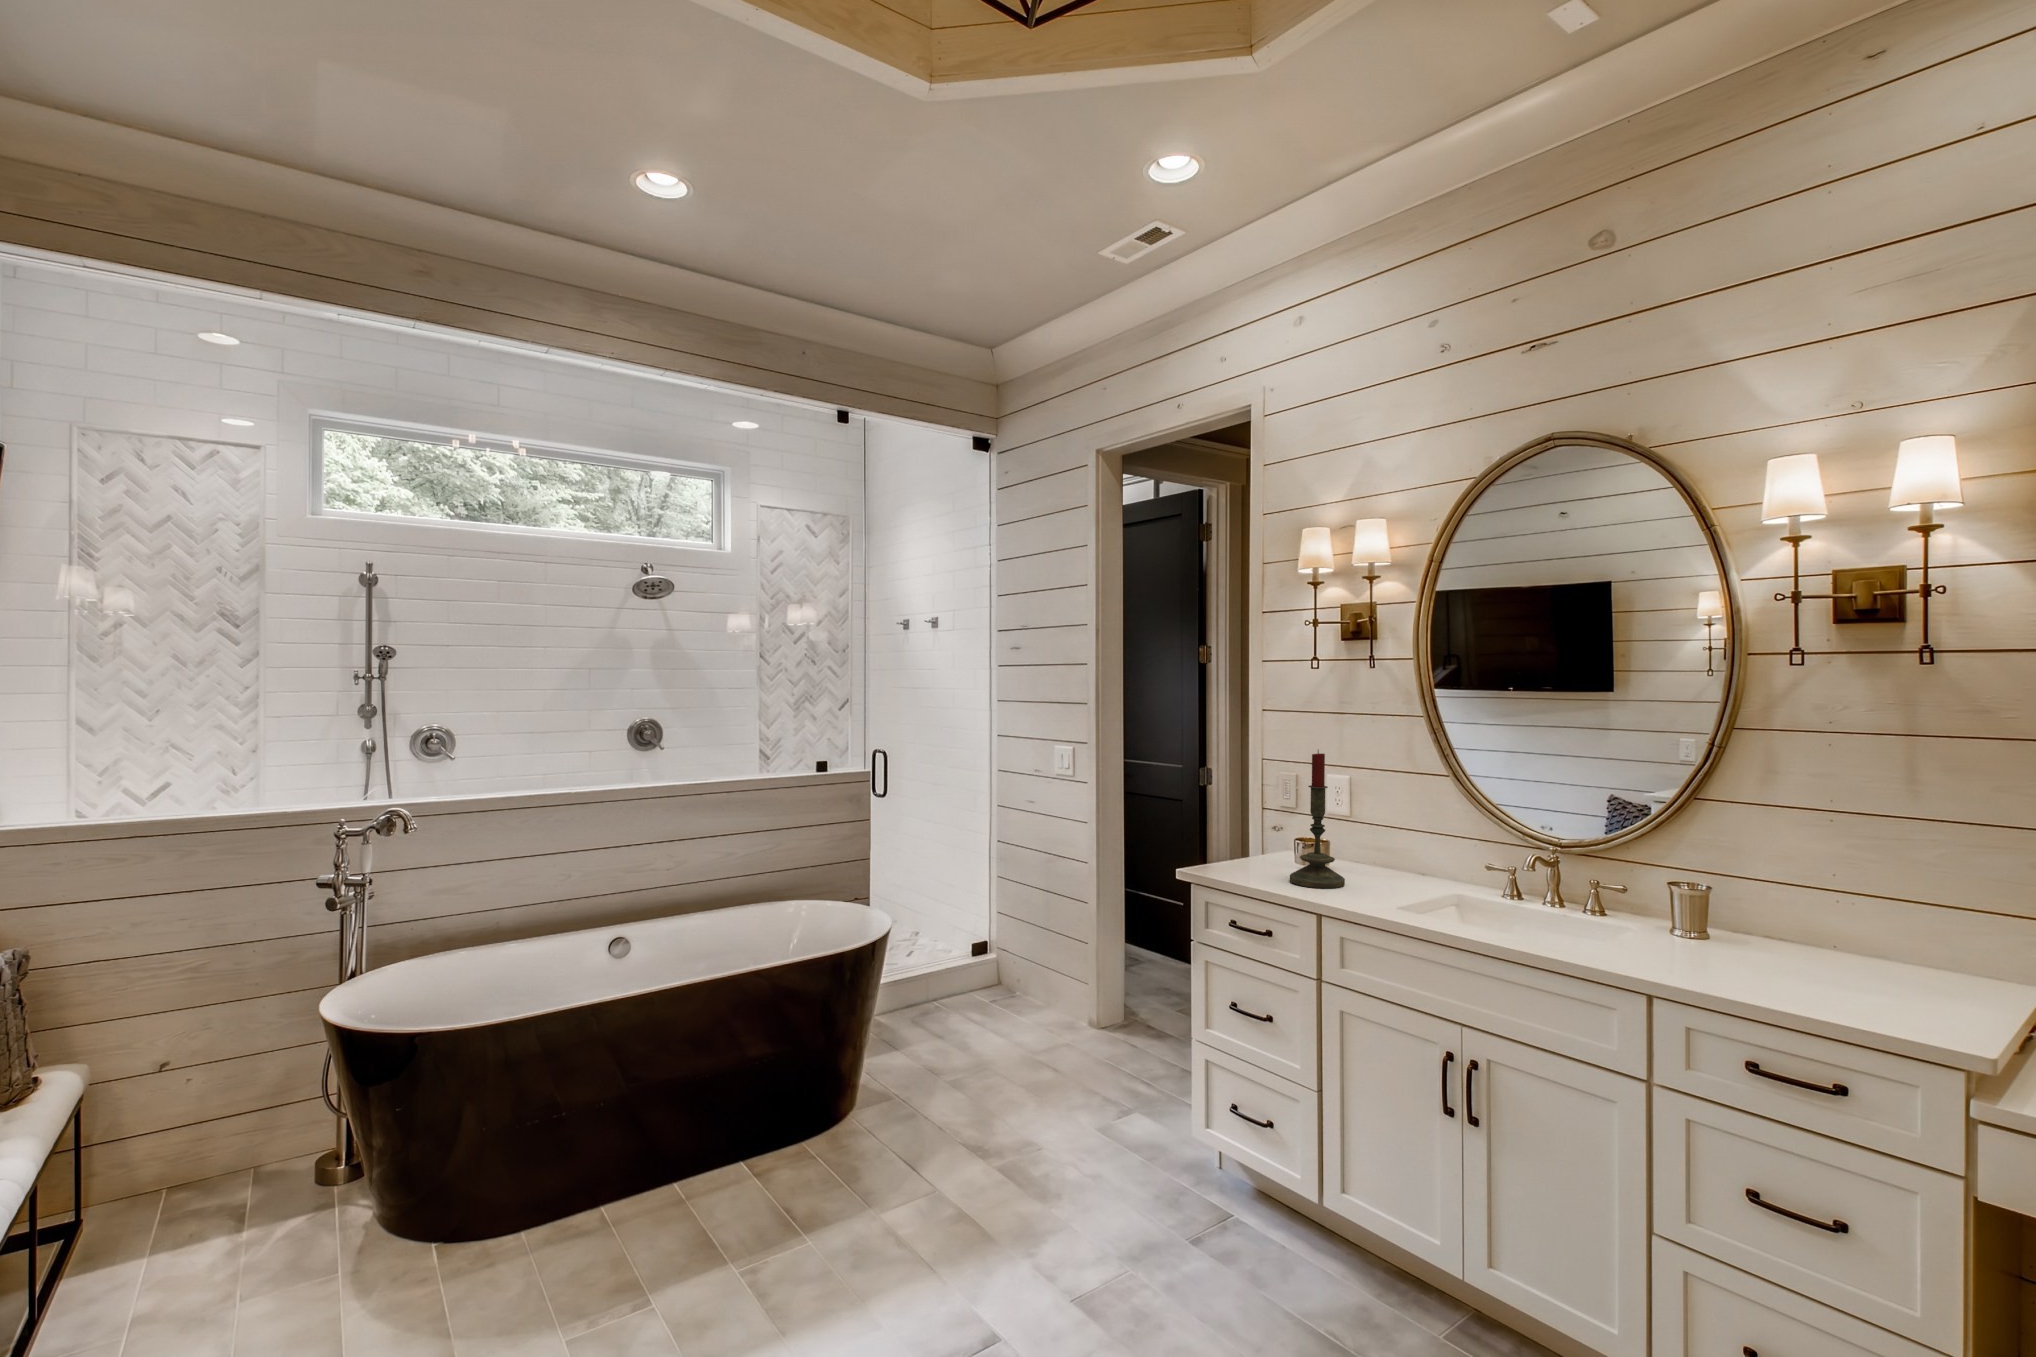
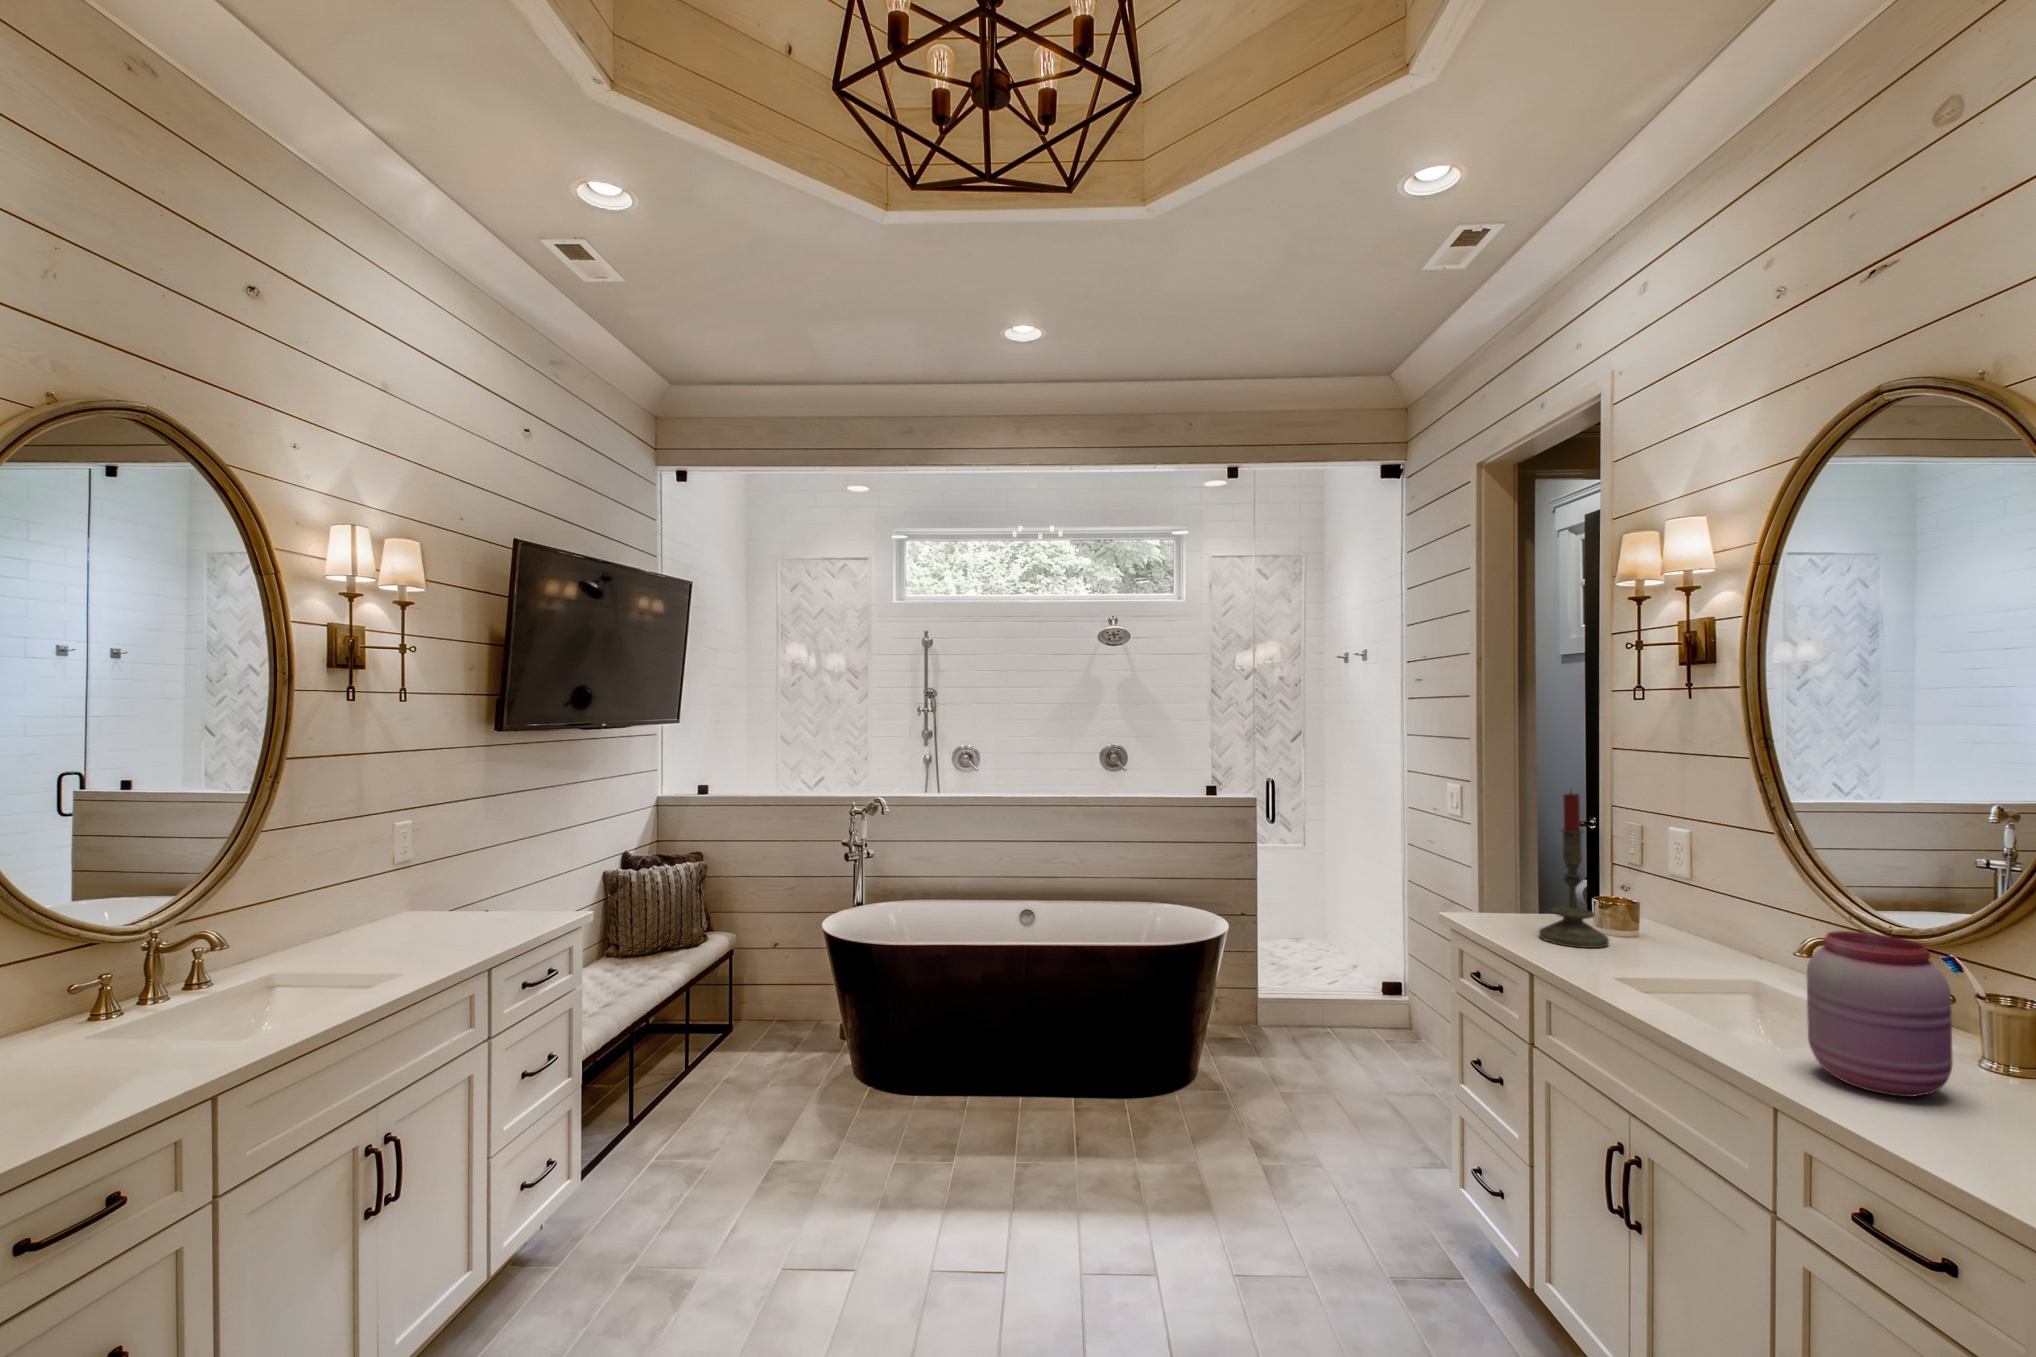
jar: none [1634,849,1731,967] -> present [1807,931,1953,1097]

